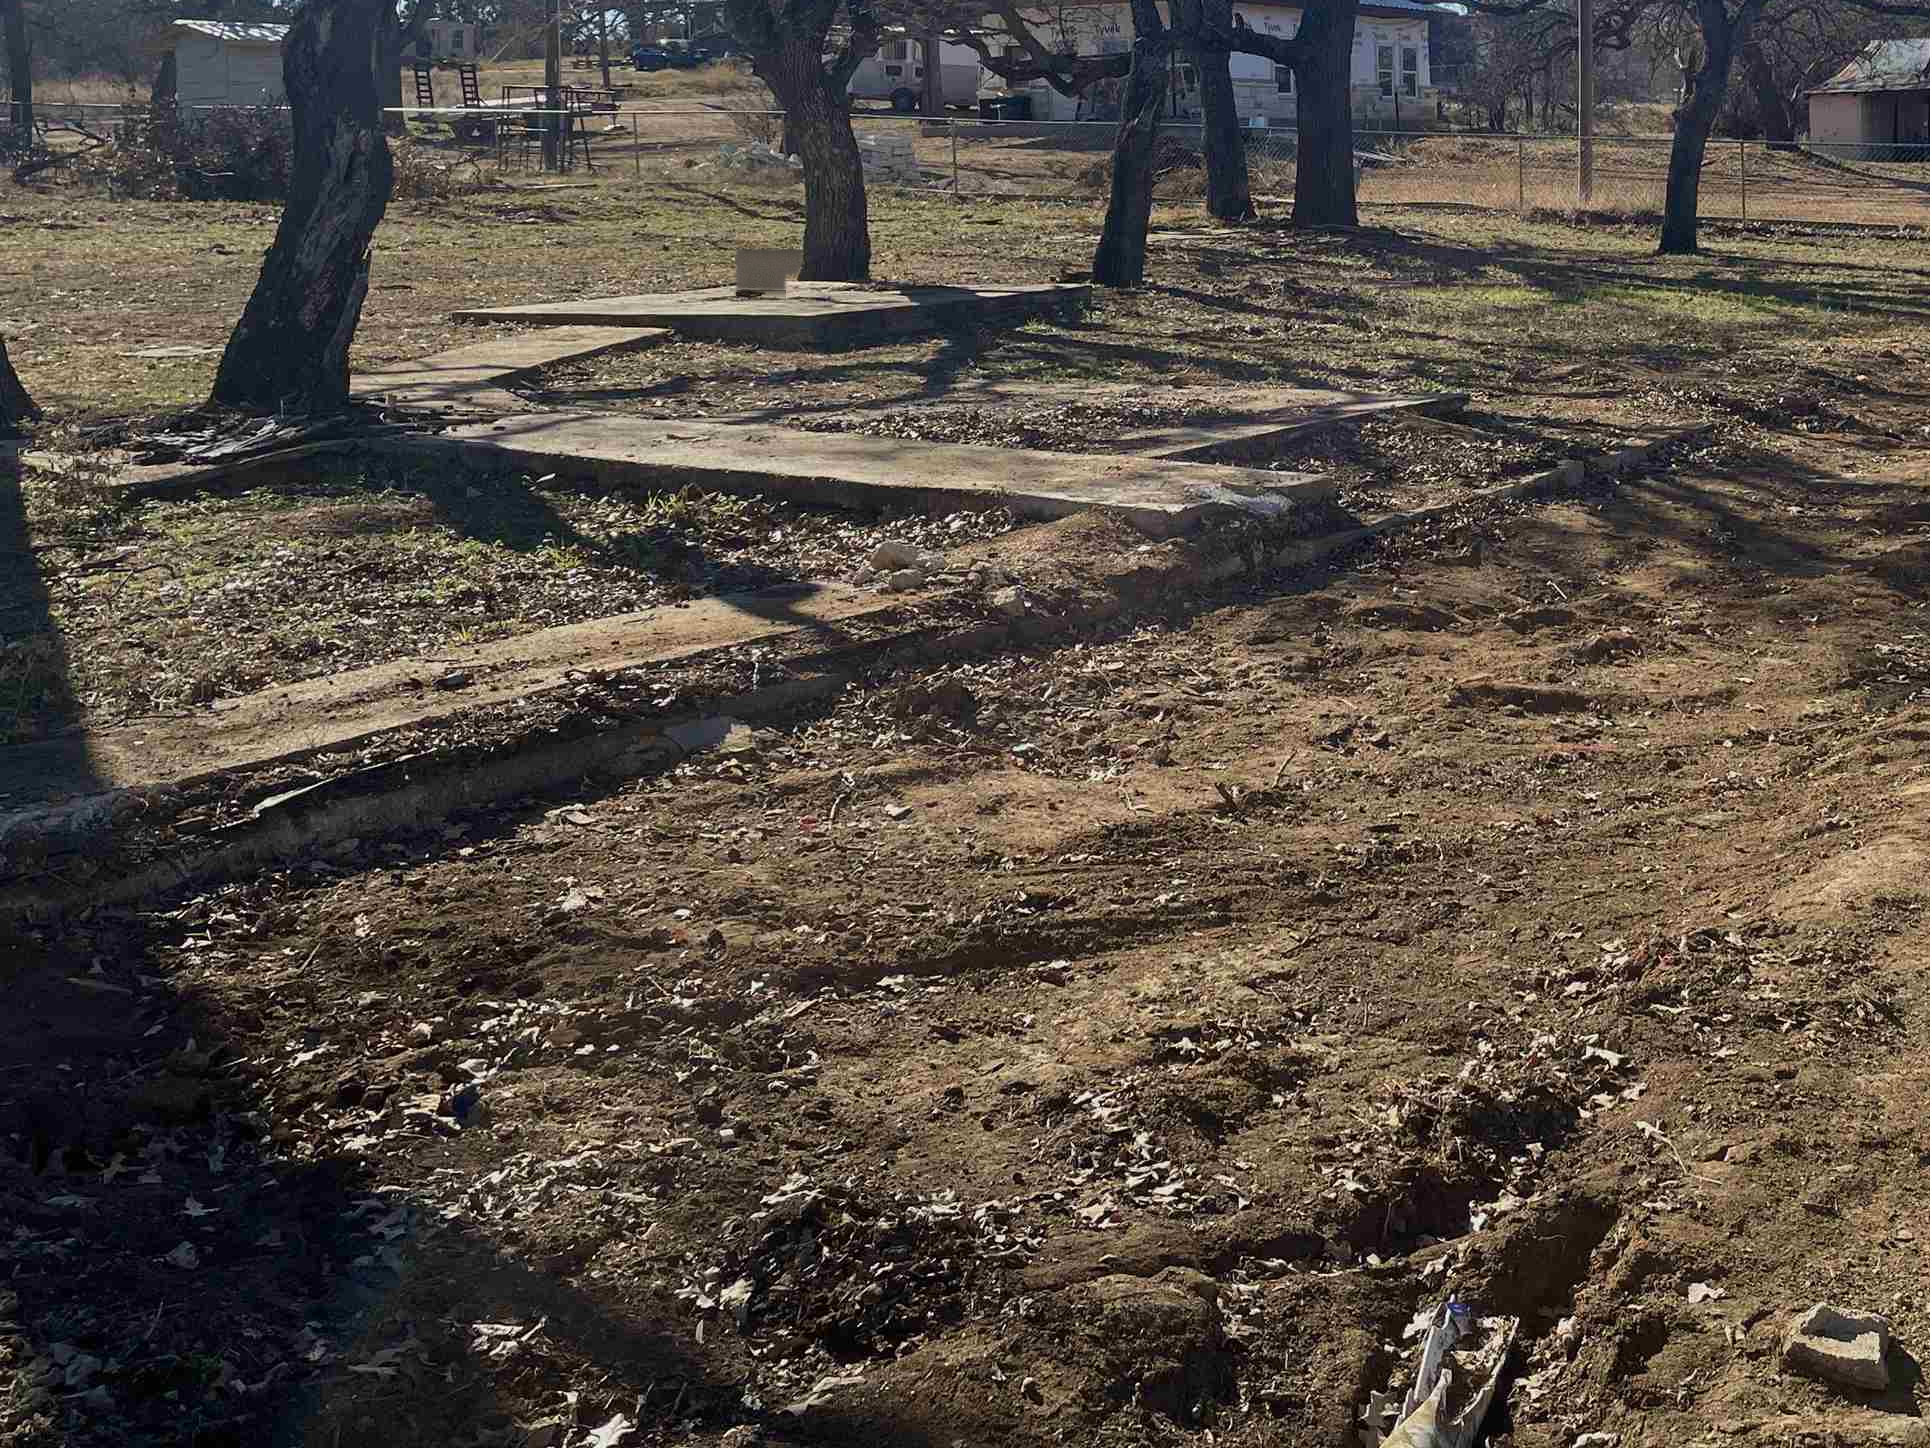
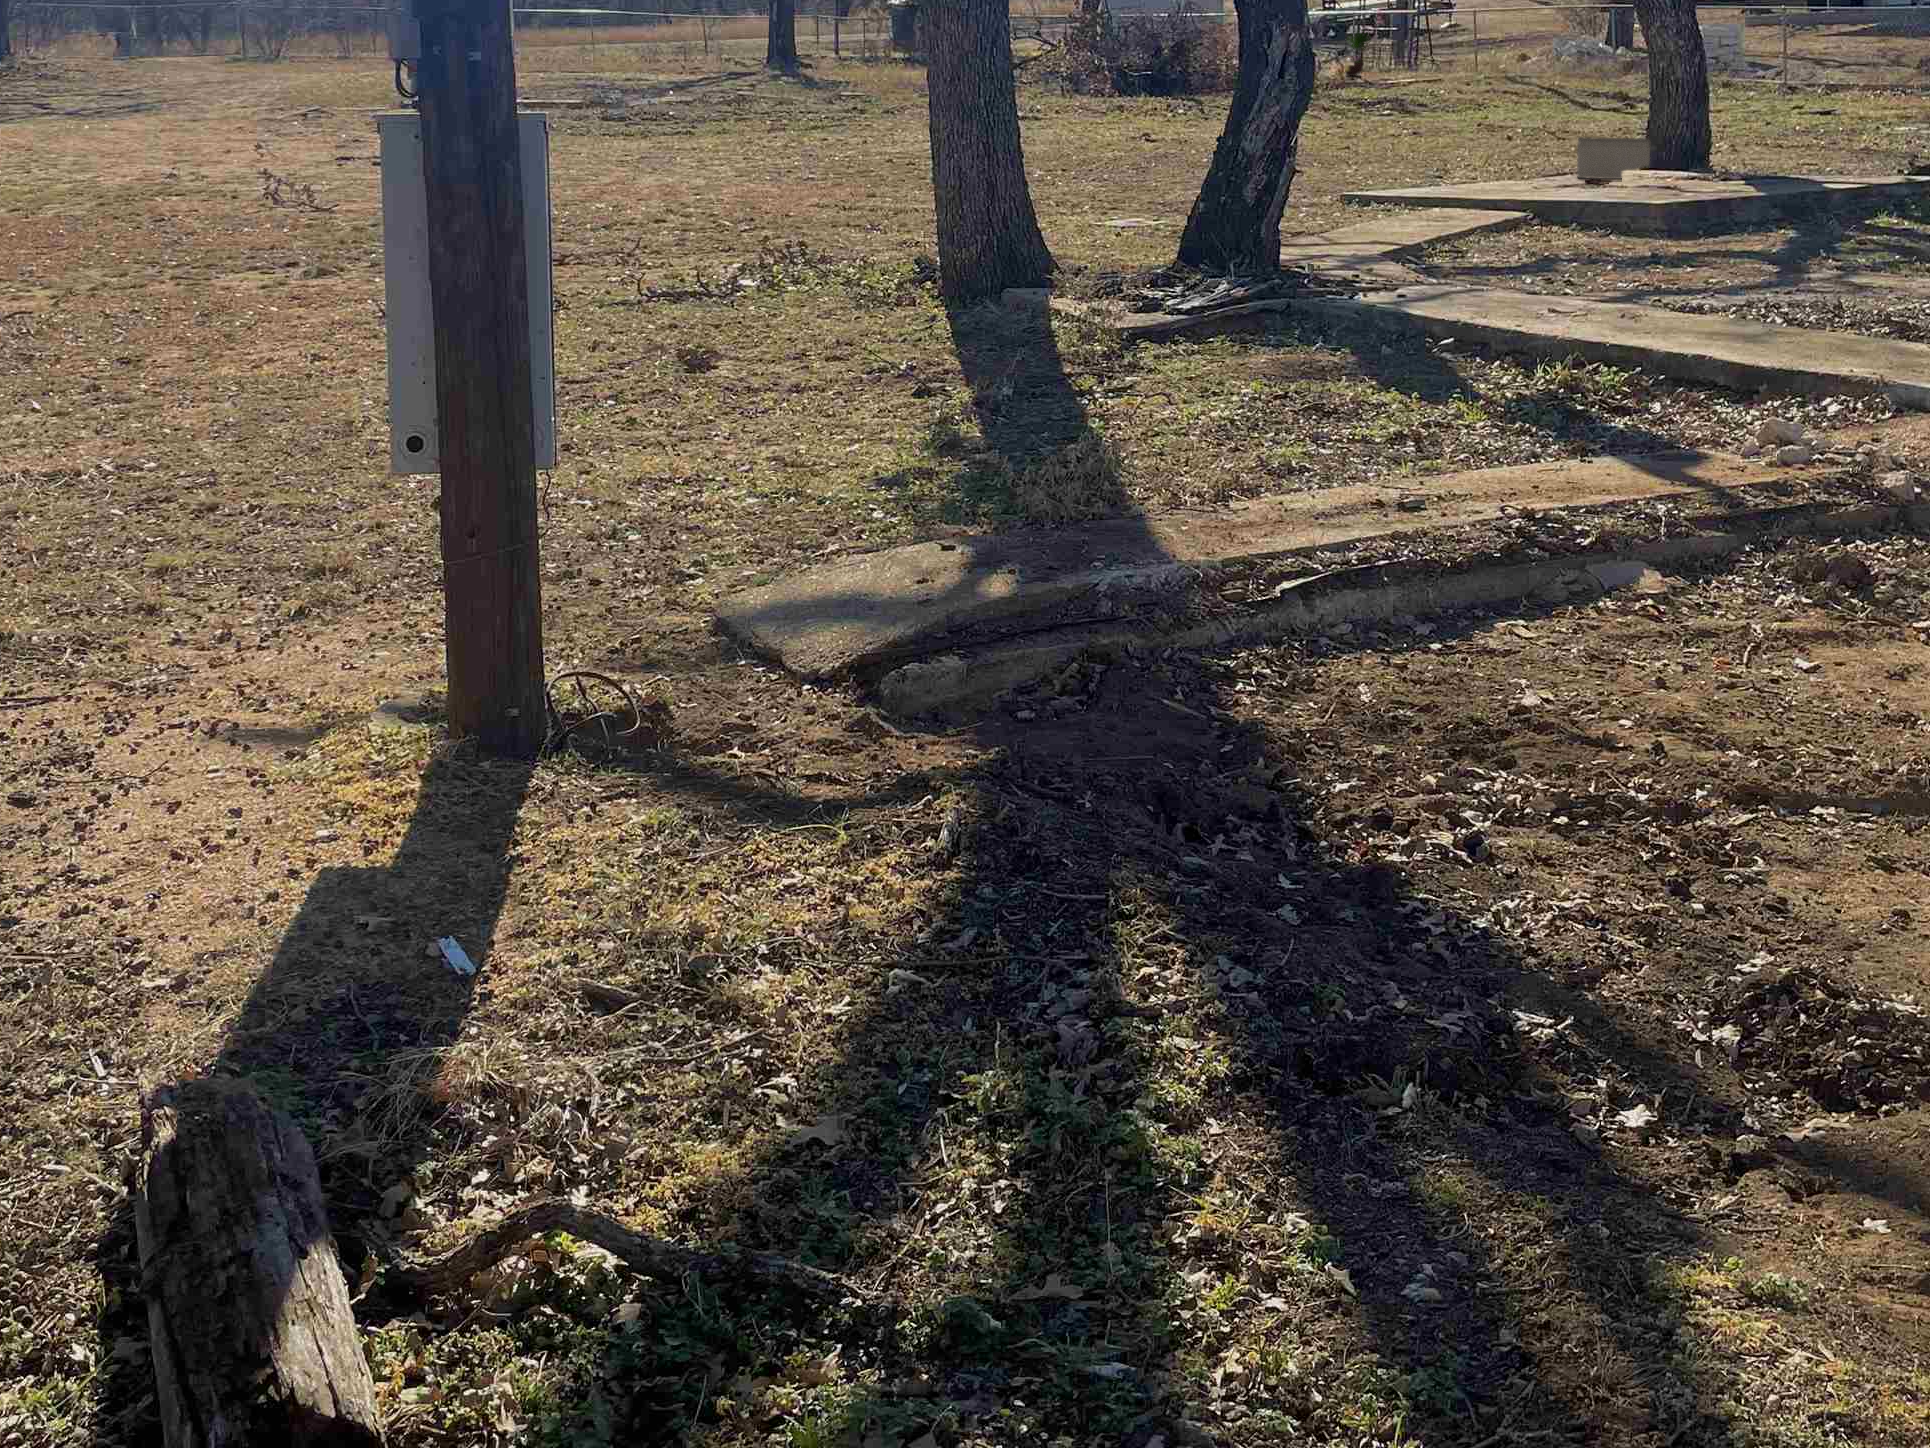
potted tree: none [496,131,530,183] -> present [1346,32,1371,76]

